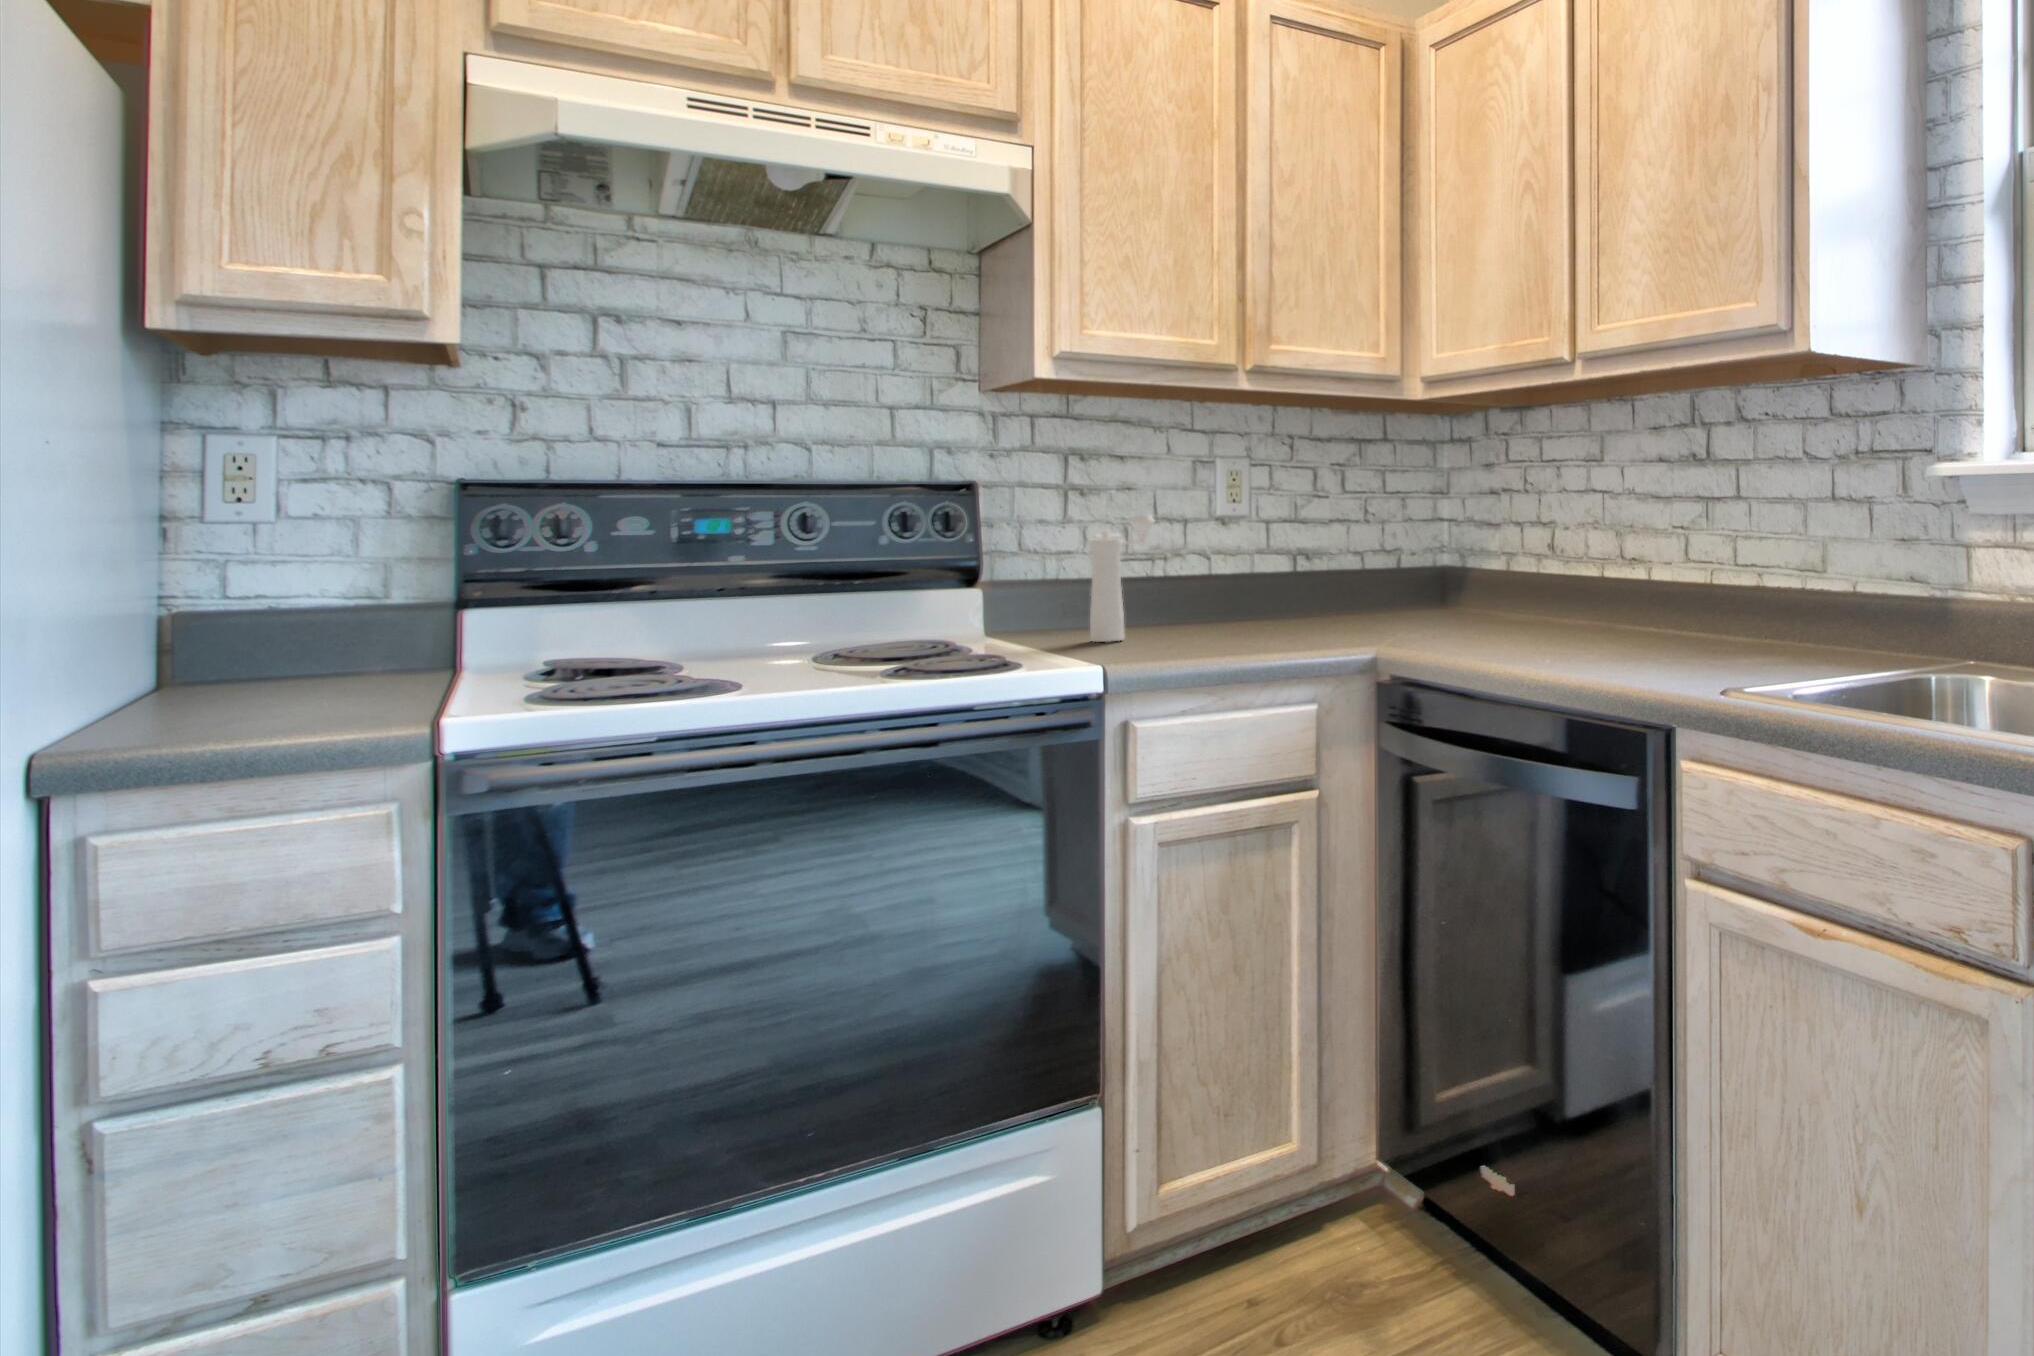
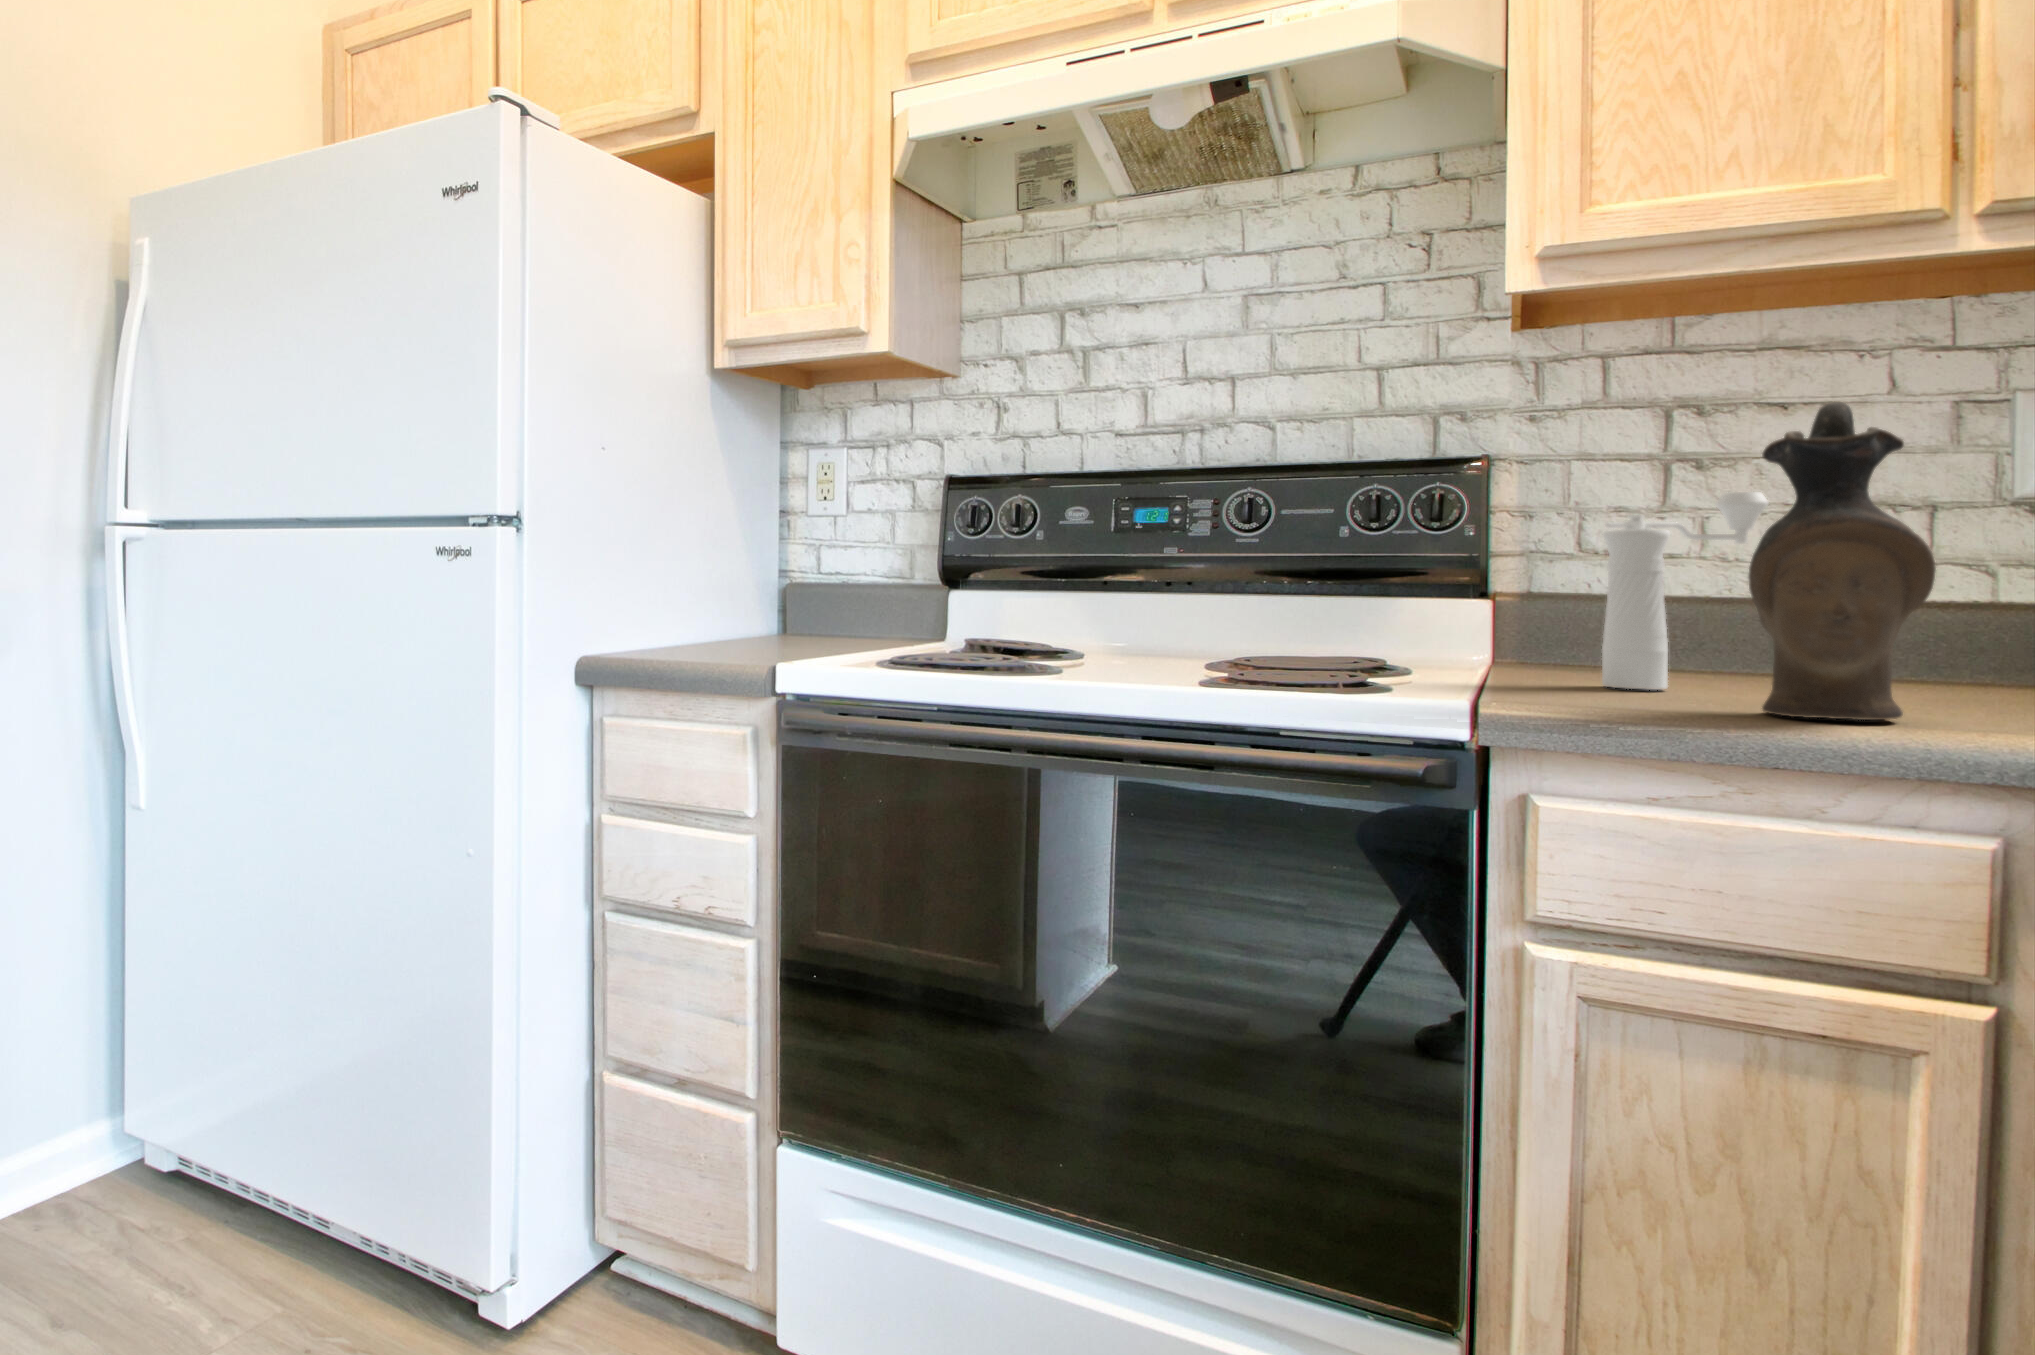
ceramic pitcher: none [1191,470,1267,648] -> present [1748,402,1936,720]

